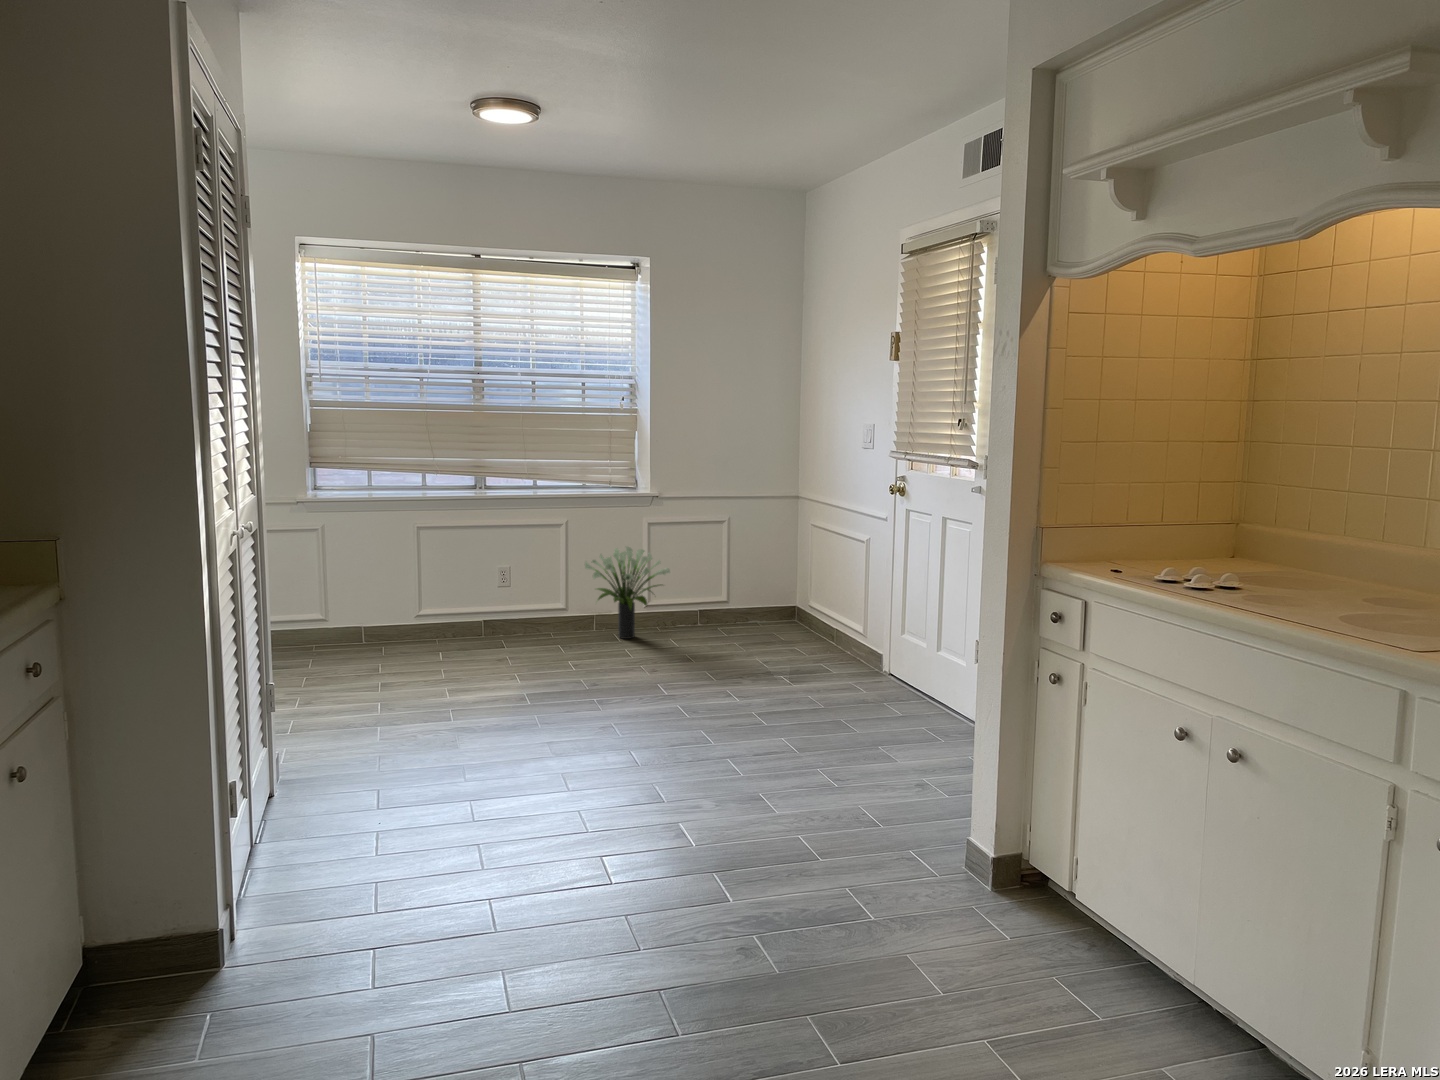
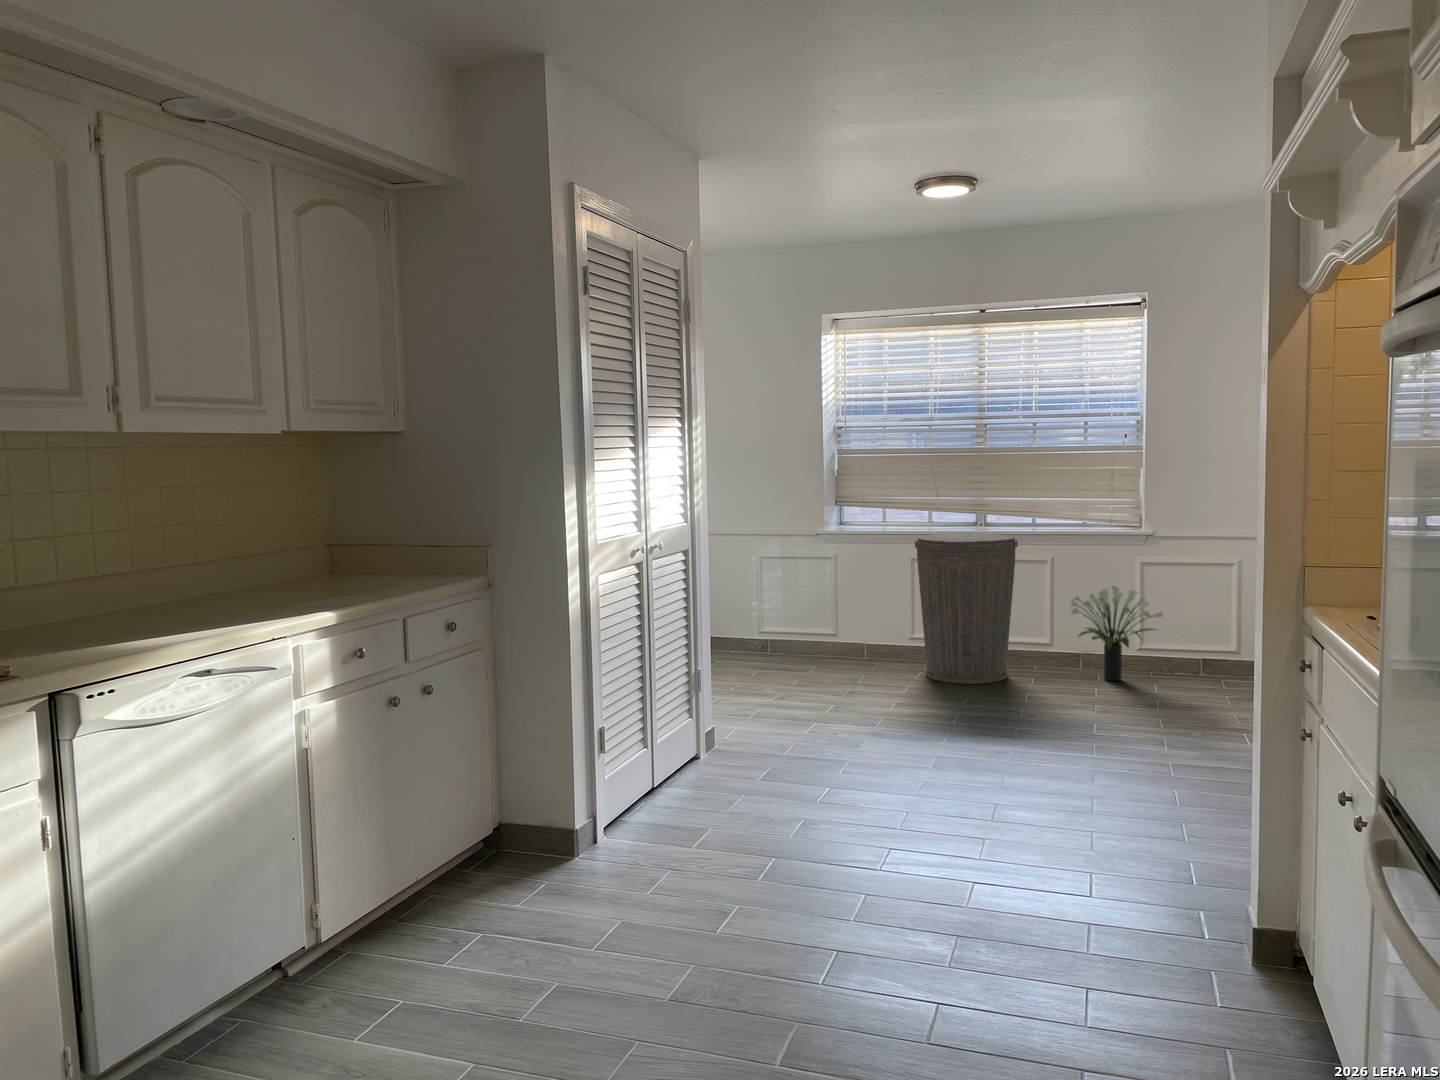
trash can: none [427,498,538,664] -> present [915,533,1018,684]

